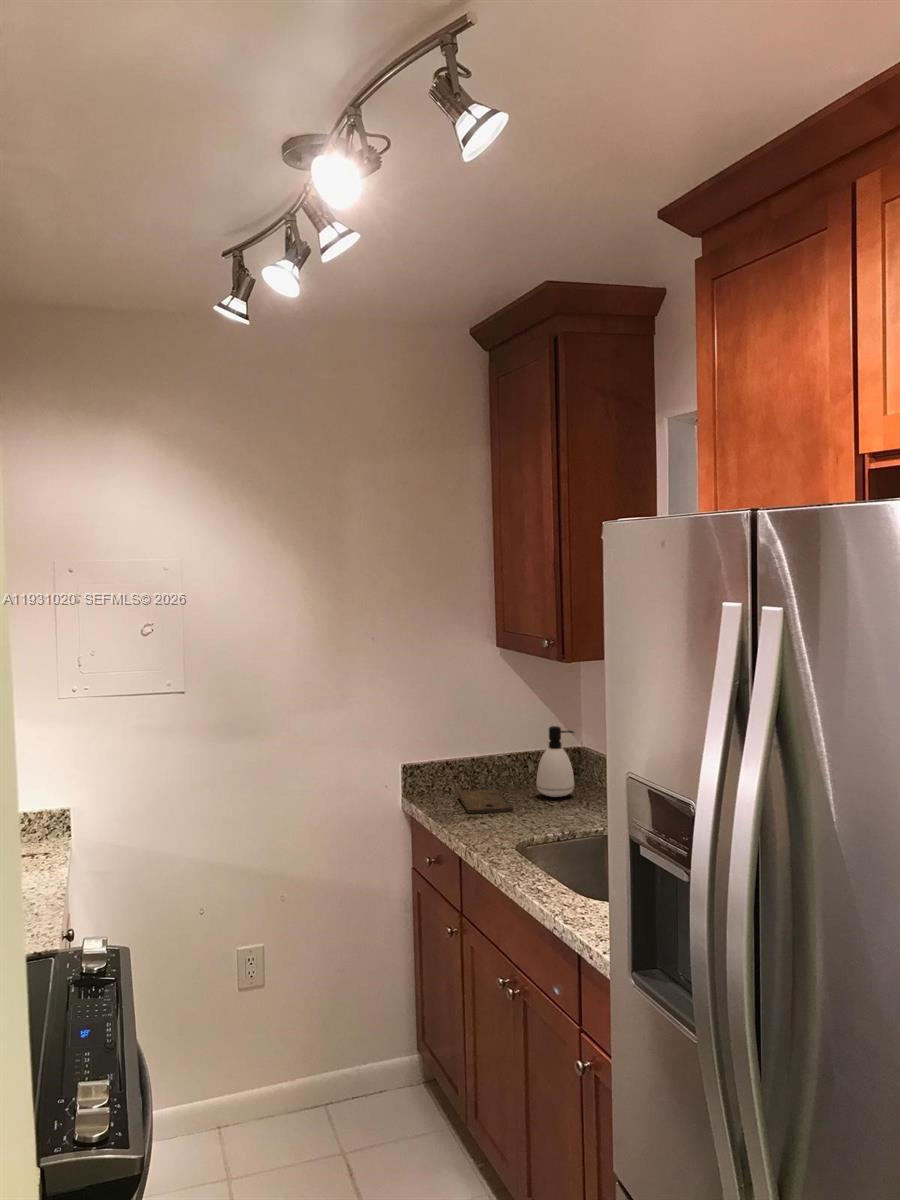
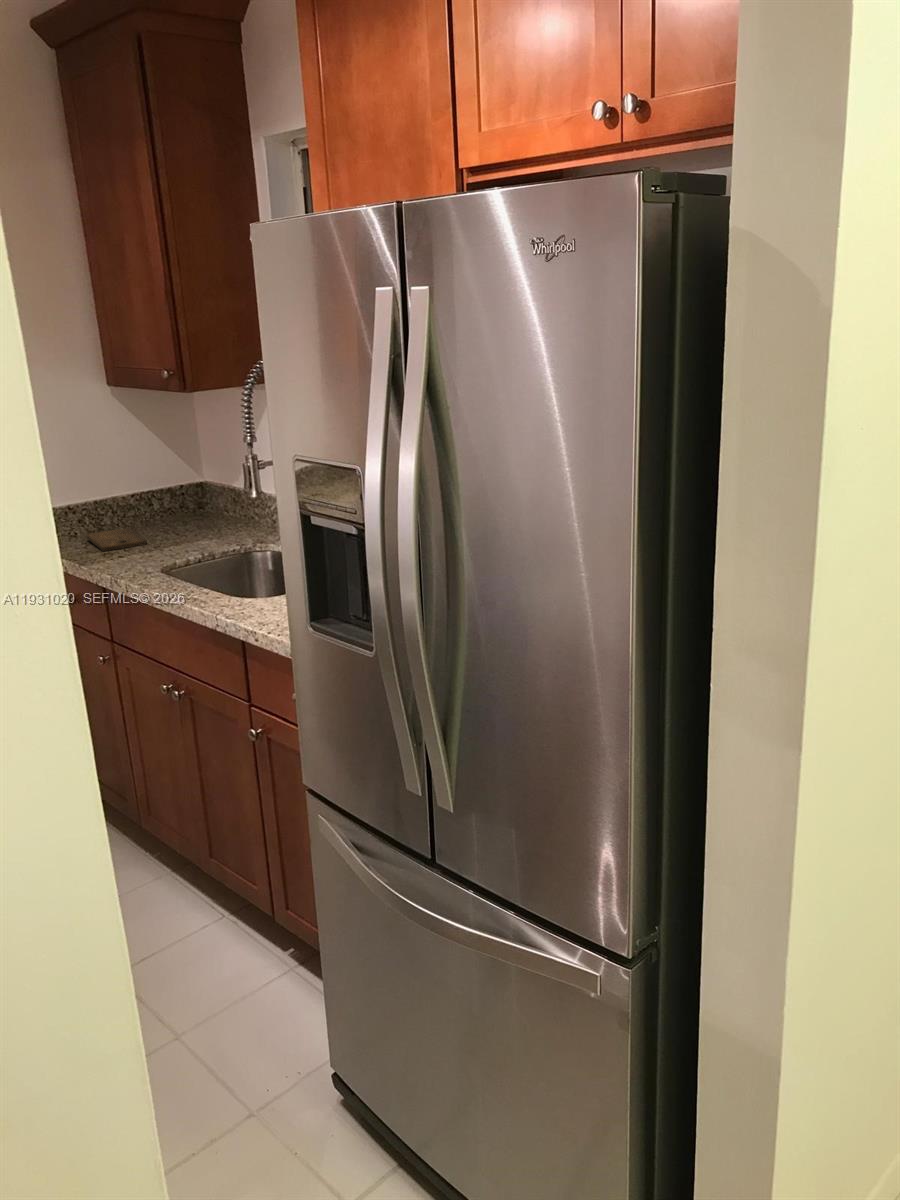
soap dispenser: present [536,726,574,797] -> none [165,461,202,528]

